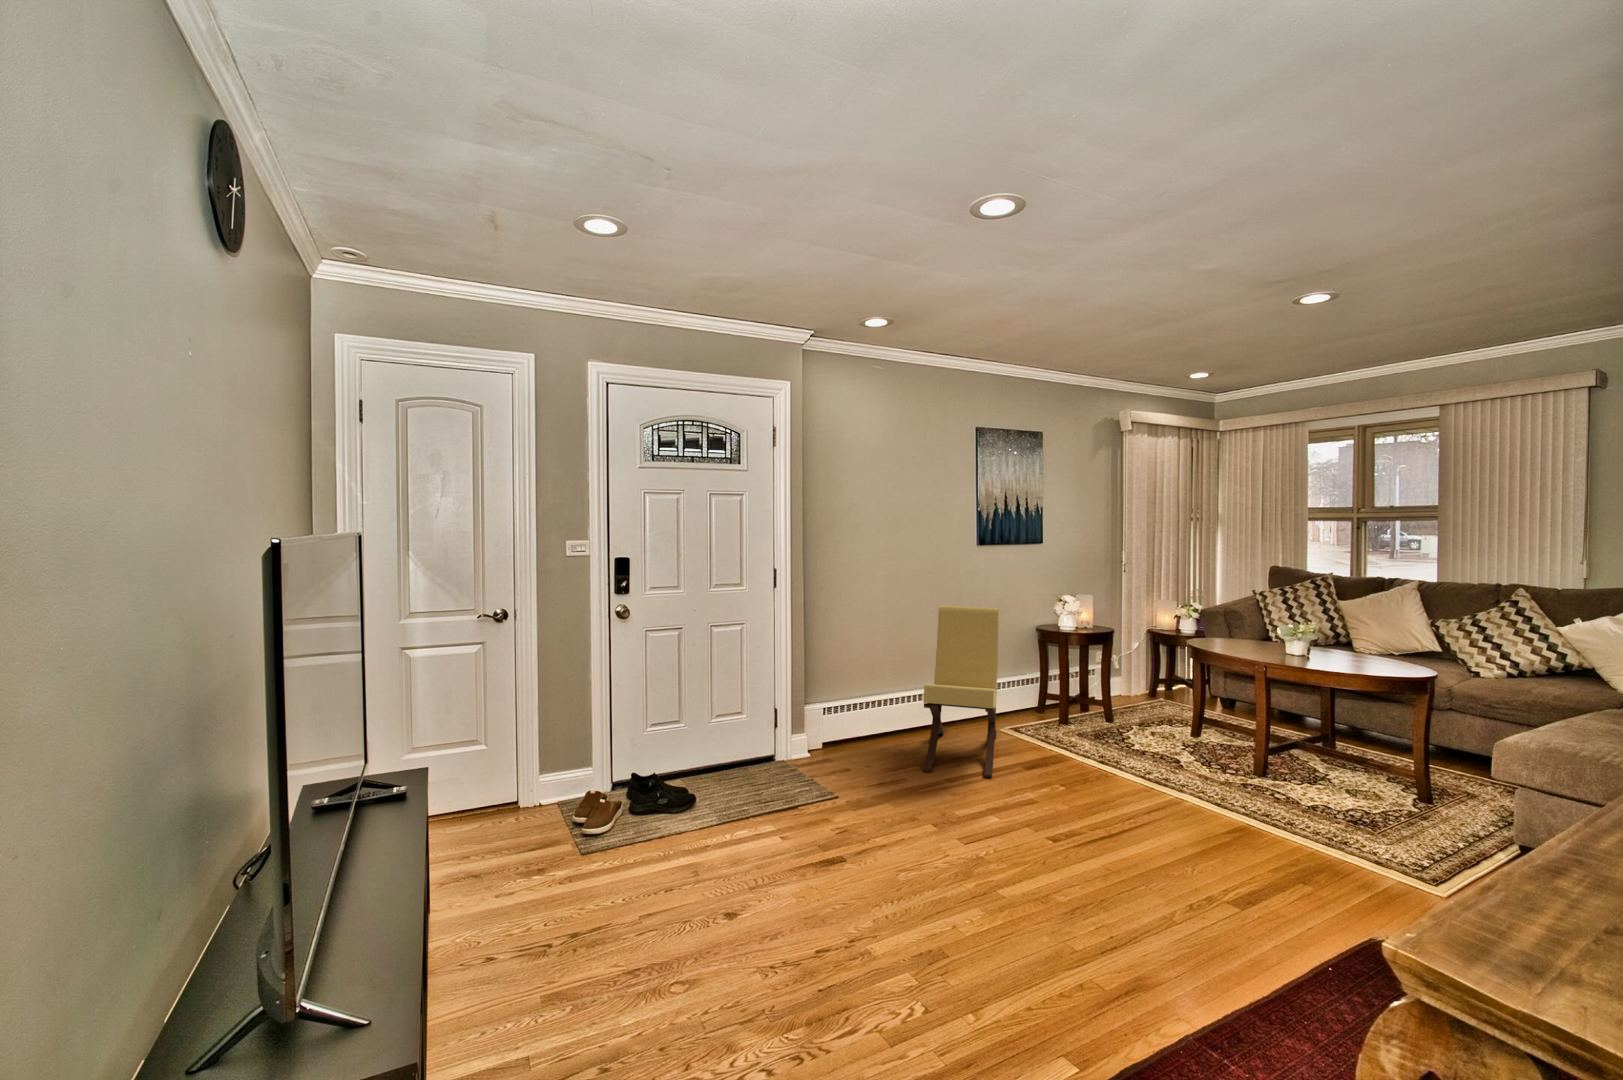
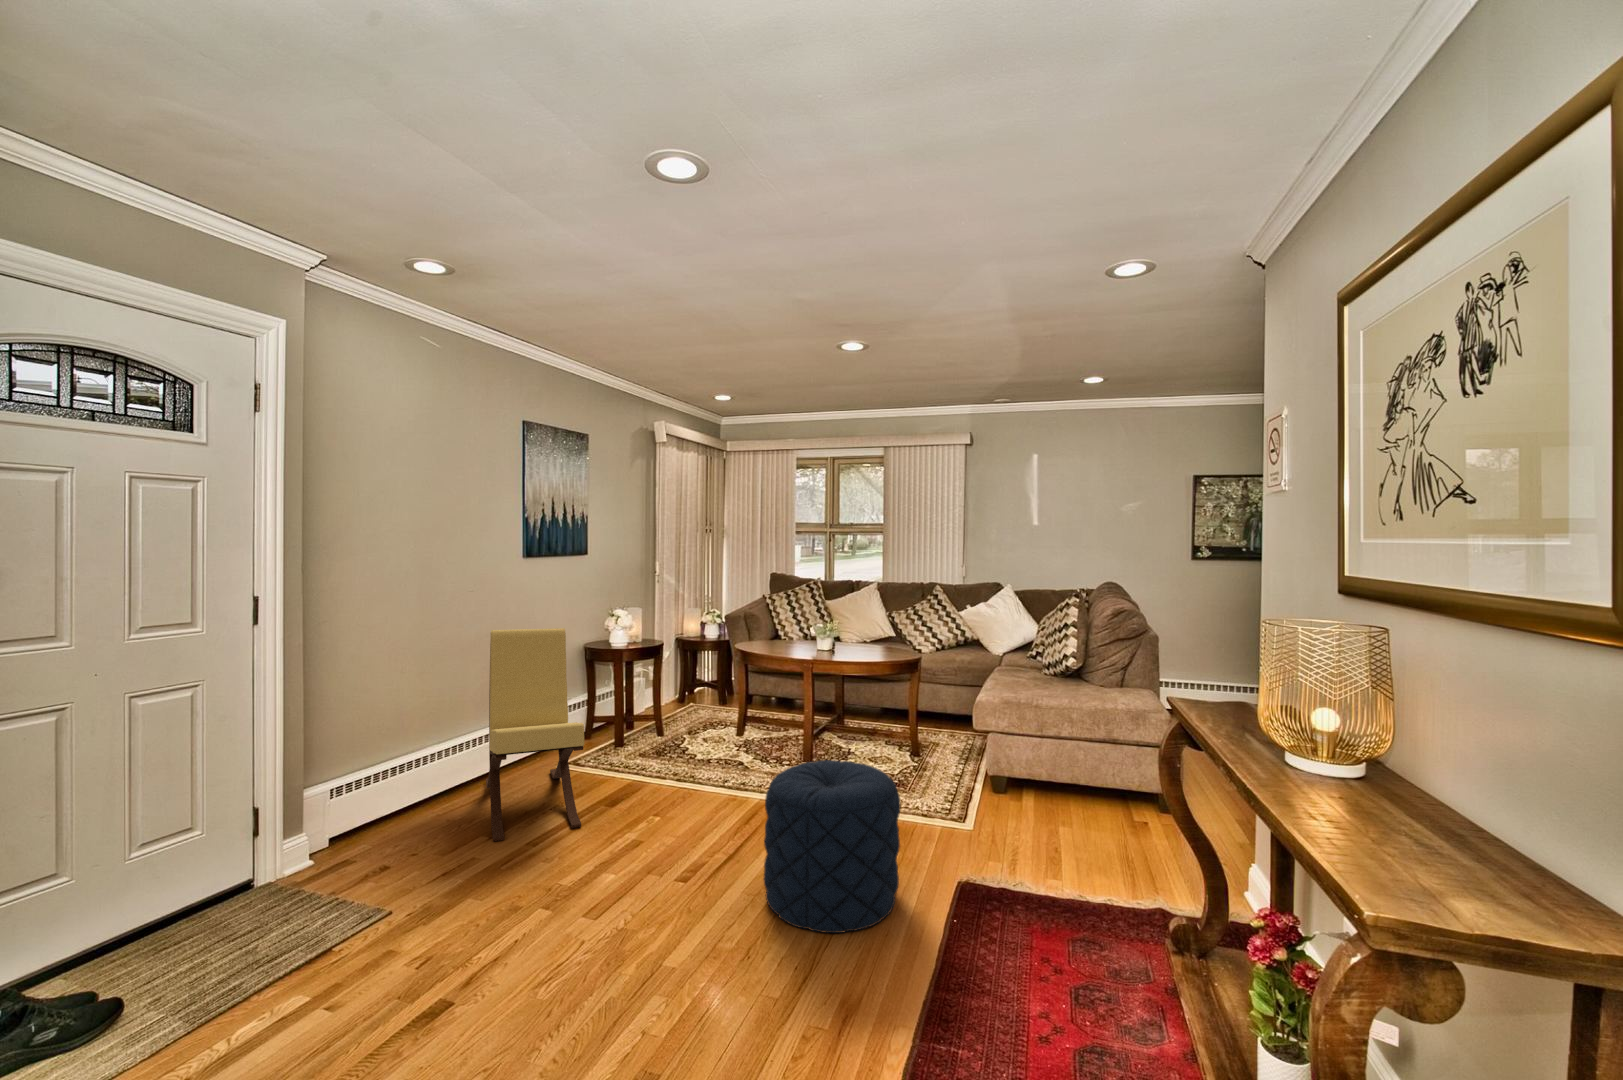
pouf: none [1116,757,1273,936] -> present [764,760,900,933]

